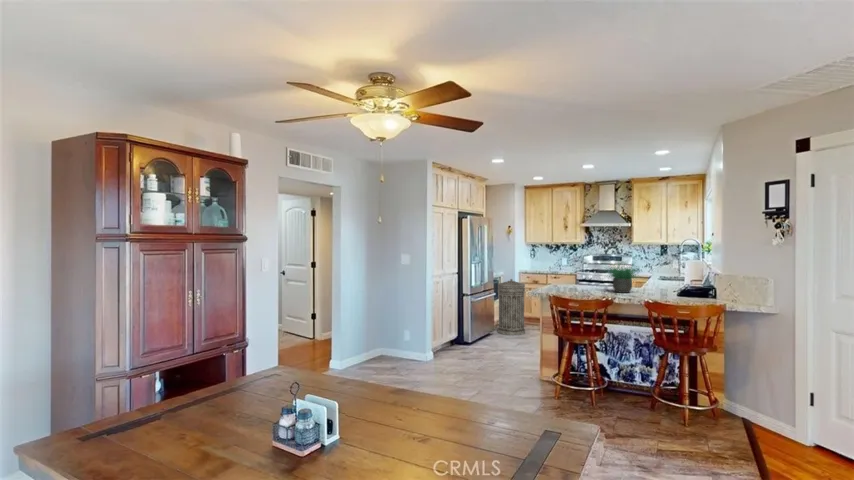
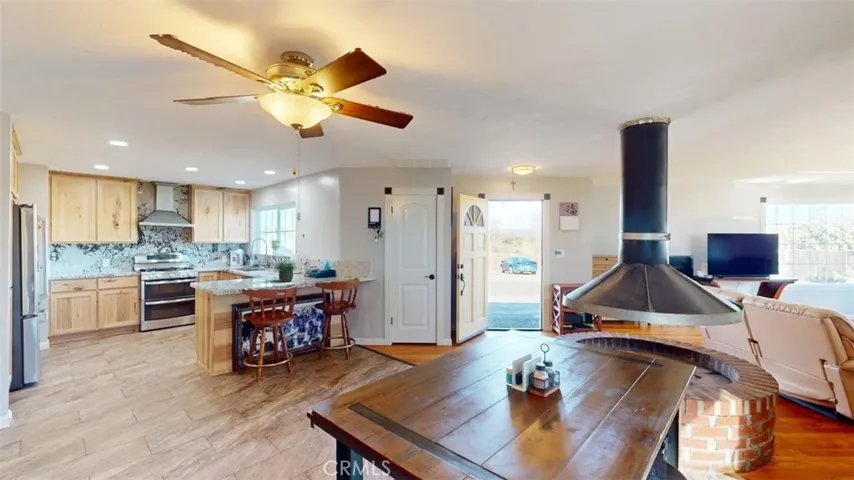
trash can: present [498,279,525,335] -> none [41,289,89,360]

